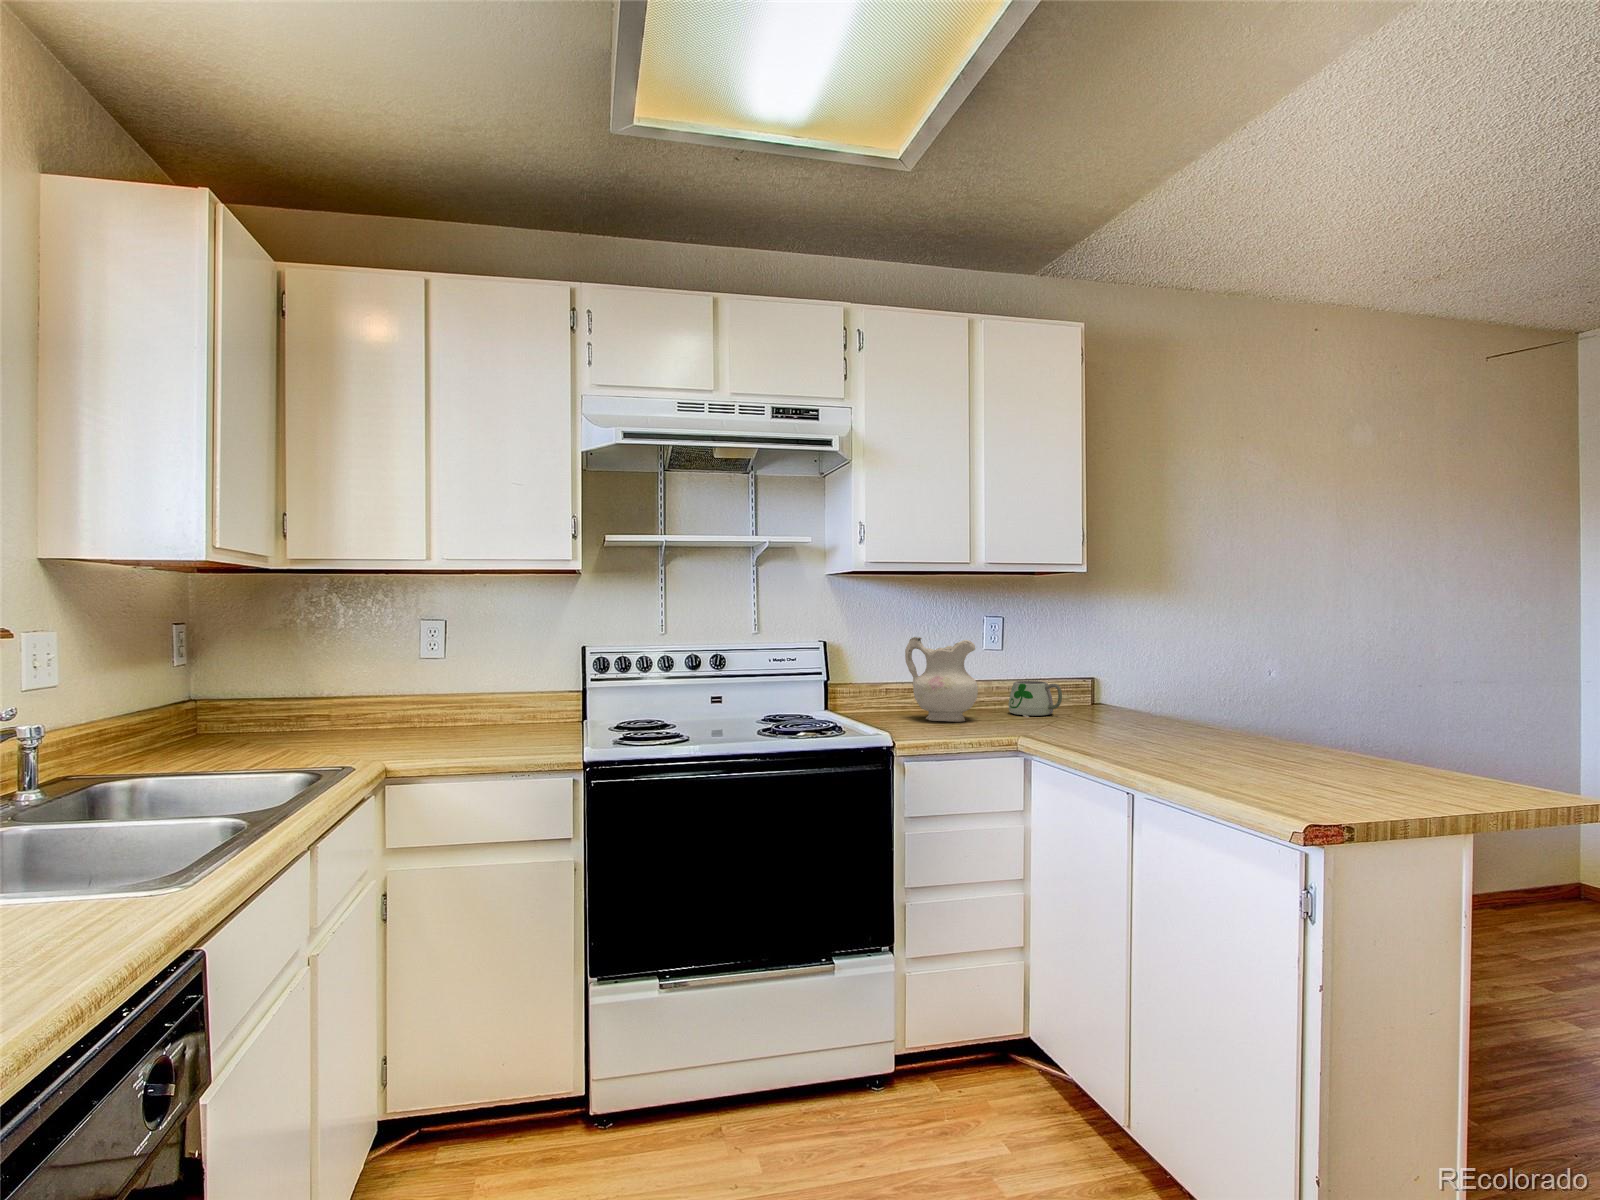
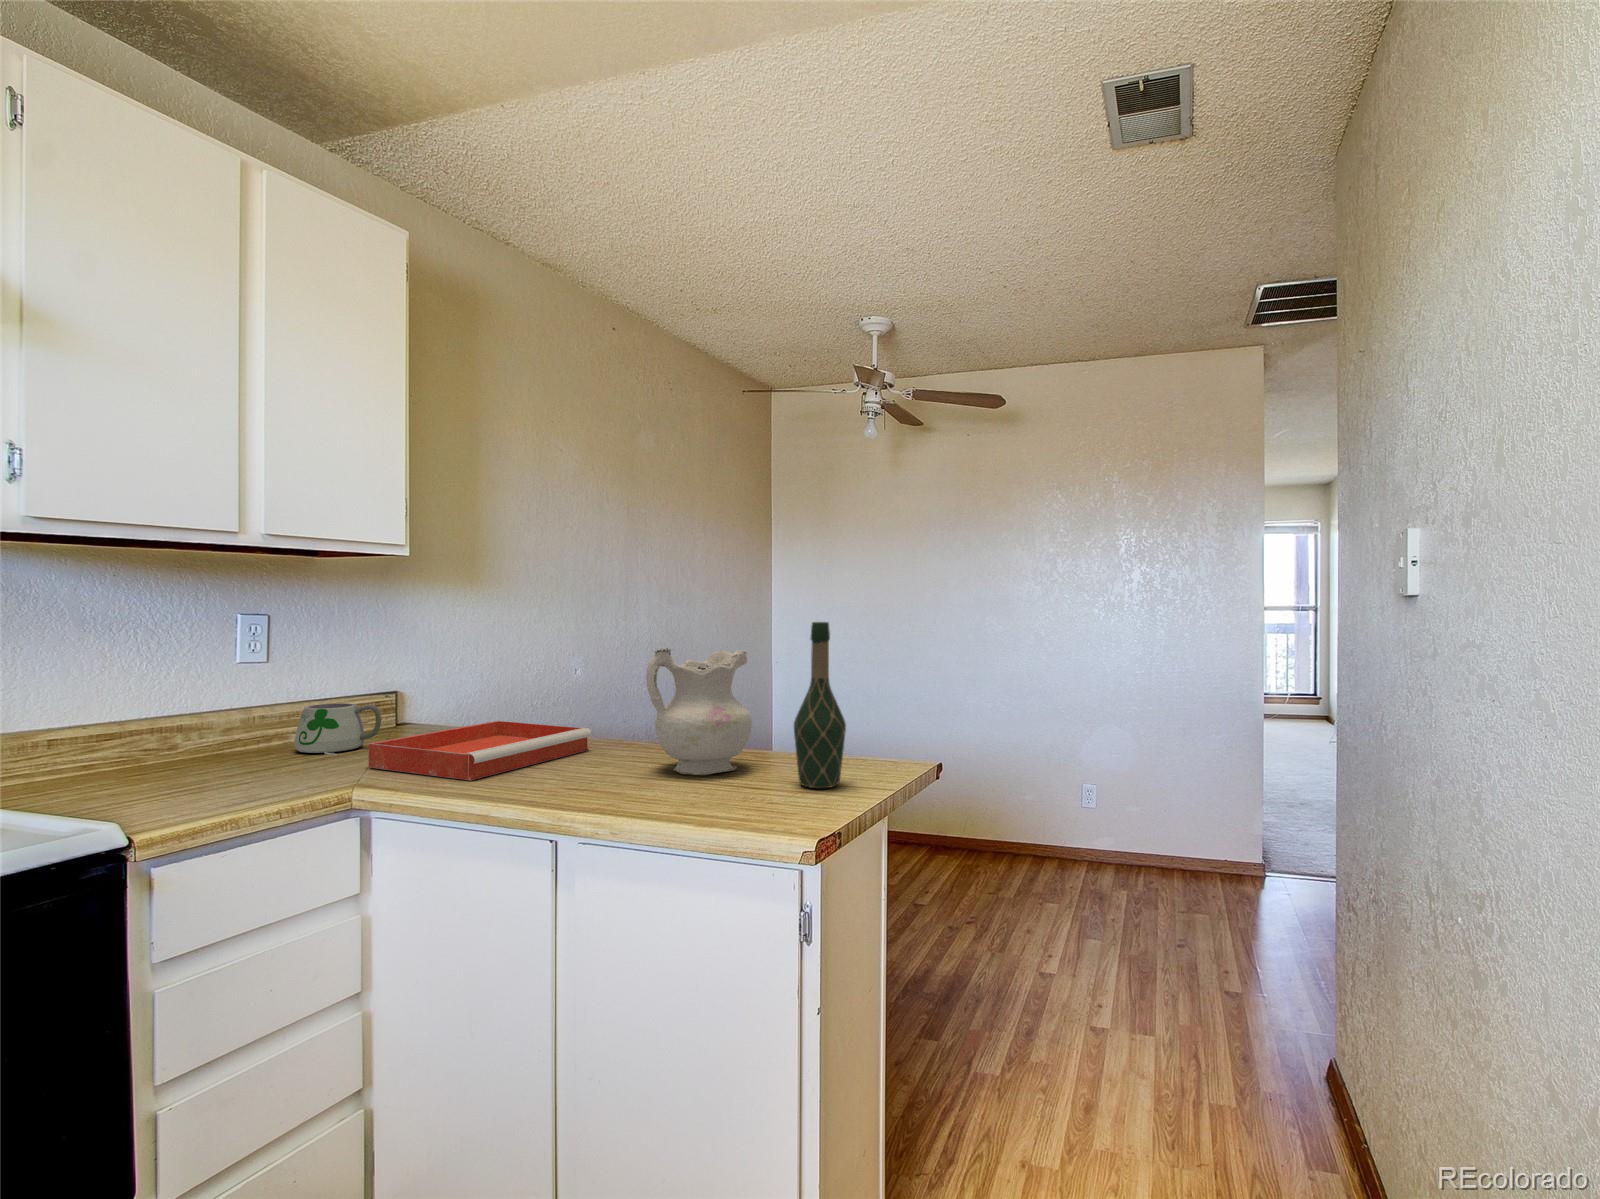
wine bottle: none [1364,628,1430,799] -> present [794,622,846,788]
ceramic pitcher: present [905,637,978,722] -> present [646,648,752,775]
tray: none [1039,706,1217,744] -> present [369,721,592,780]

